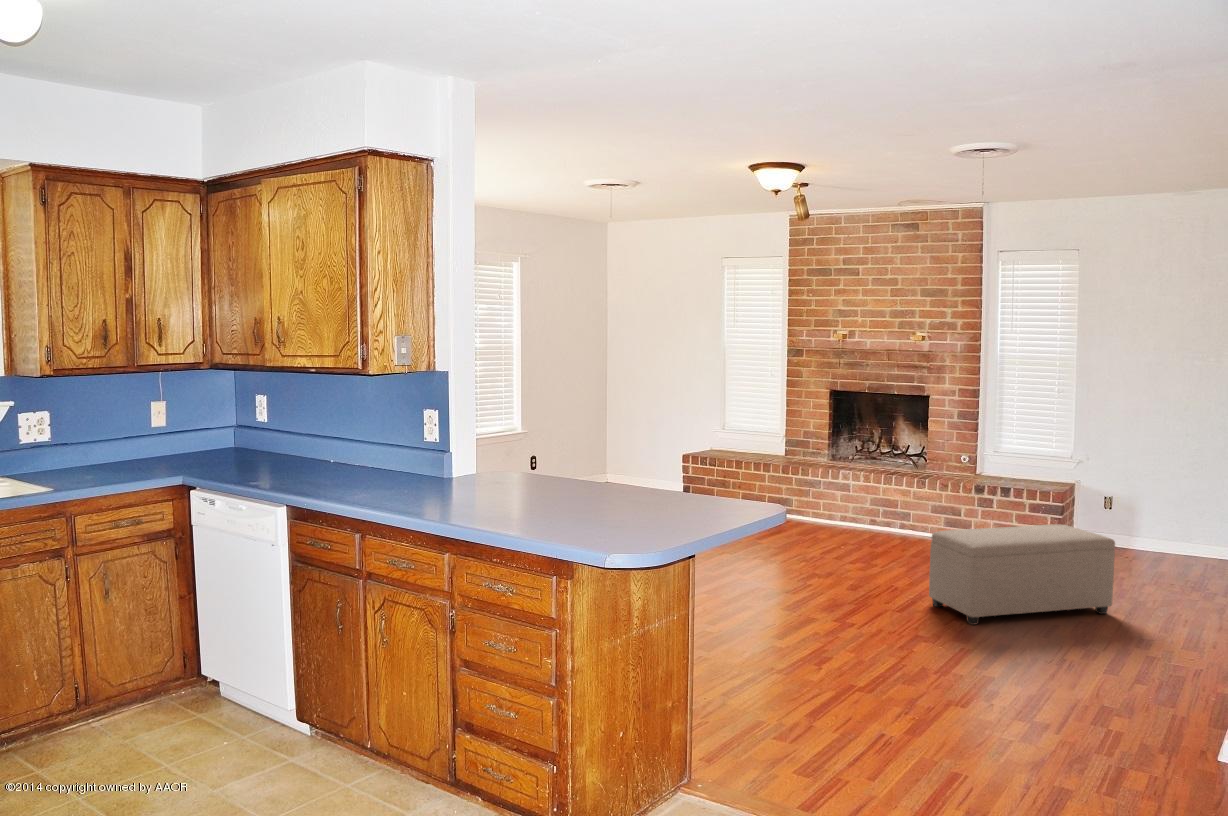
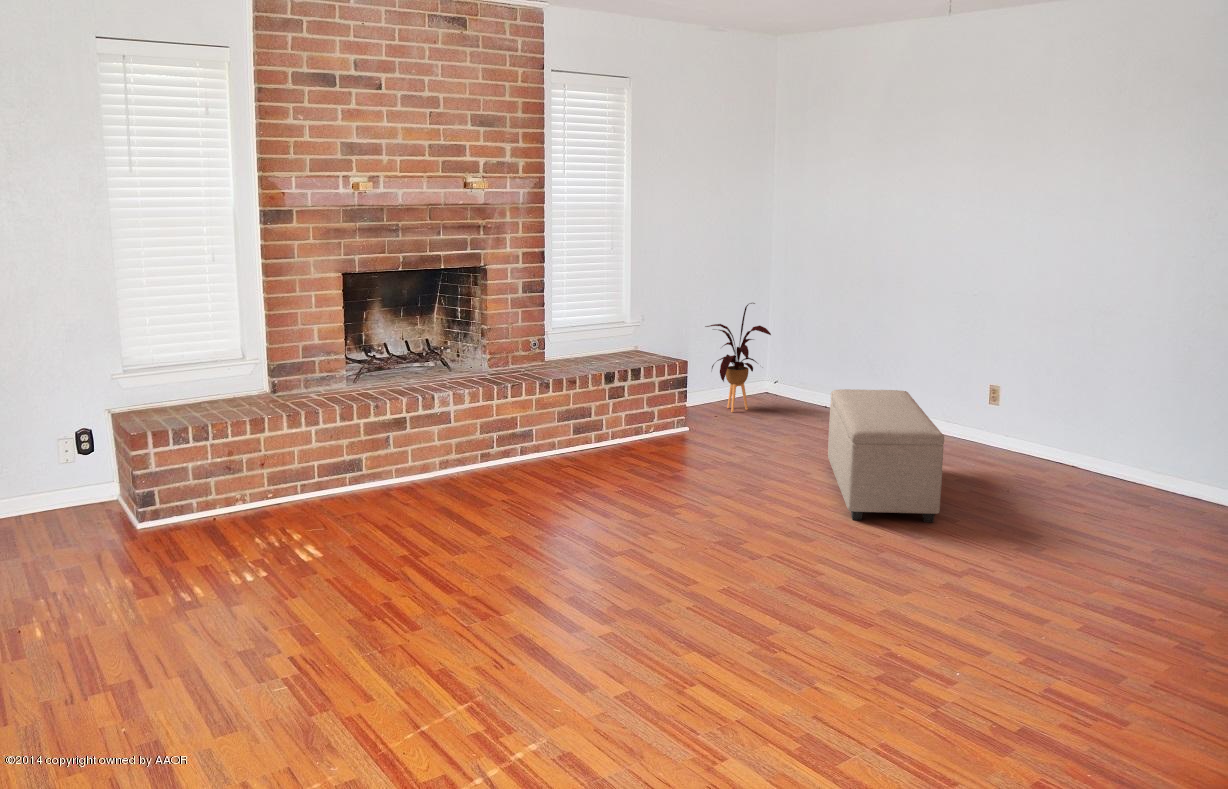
house plant: none [1134,459,1200,566] -> present [705,303,771,412]

